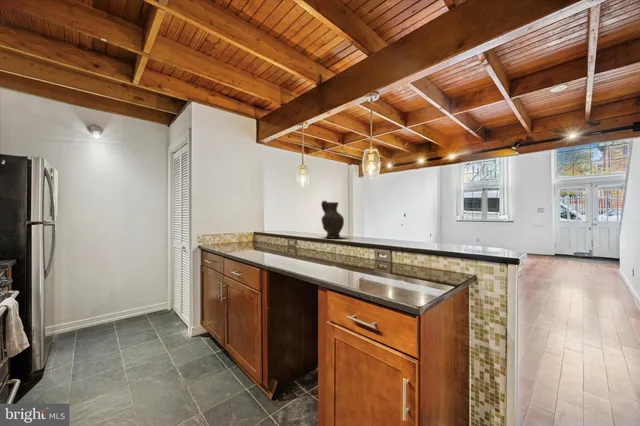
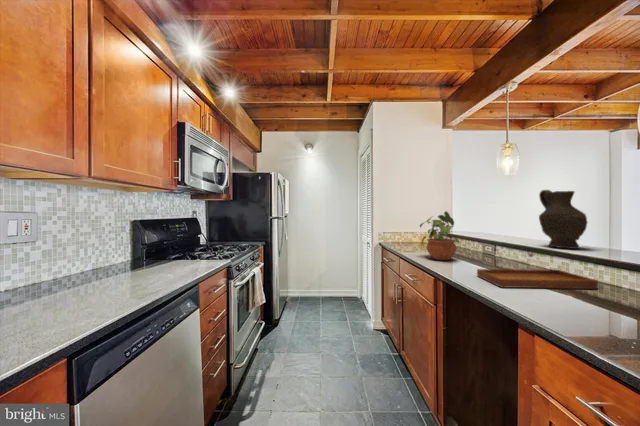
potted plant: none [243,214,274,255] -> present [420,211,459,260]
tray: none [289,242,349,267] -> present [477,253,598,289]

